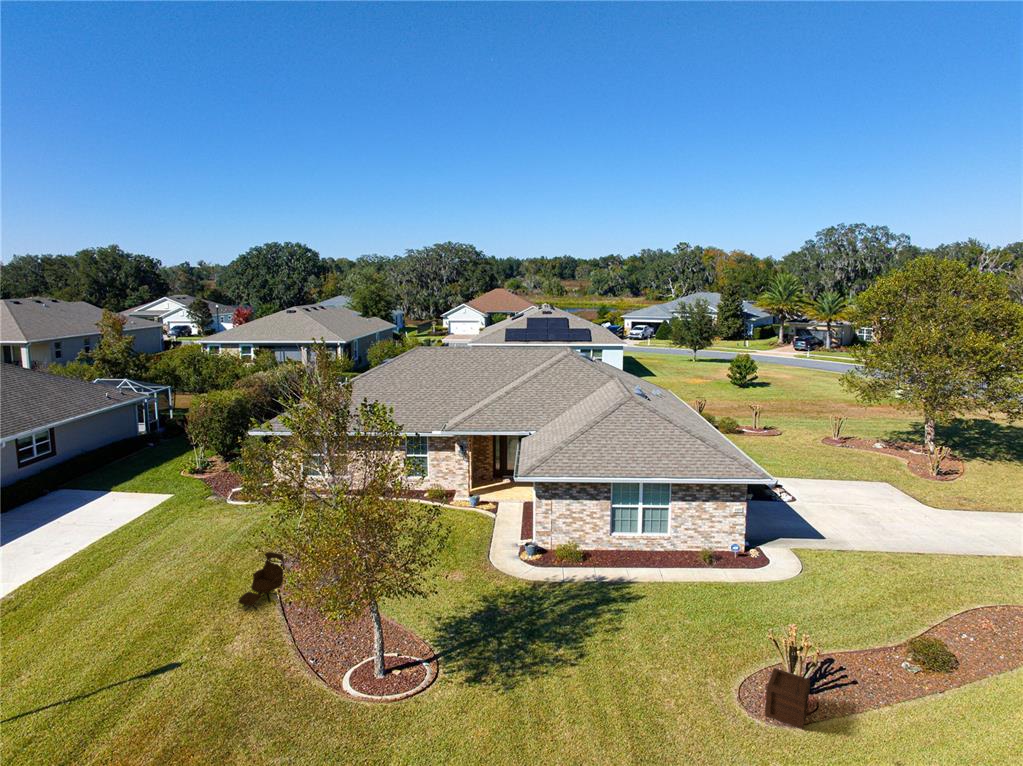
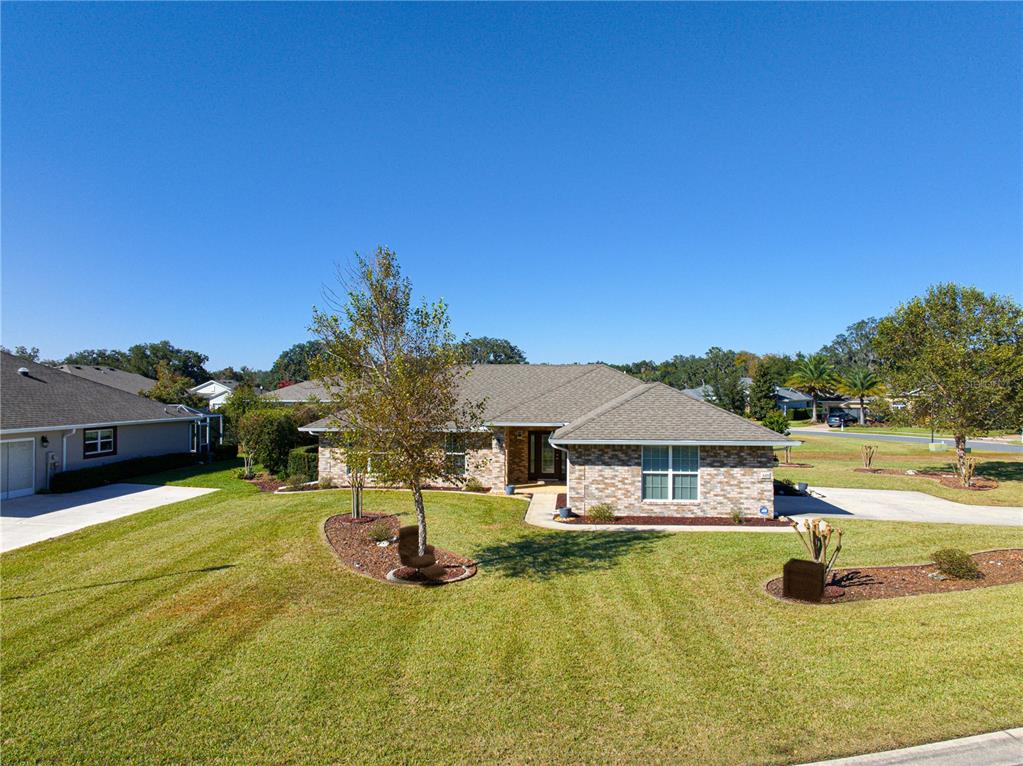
lounge chair: present [239,552,285,610] -> present [397,525,447,585]

